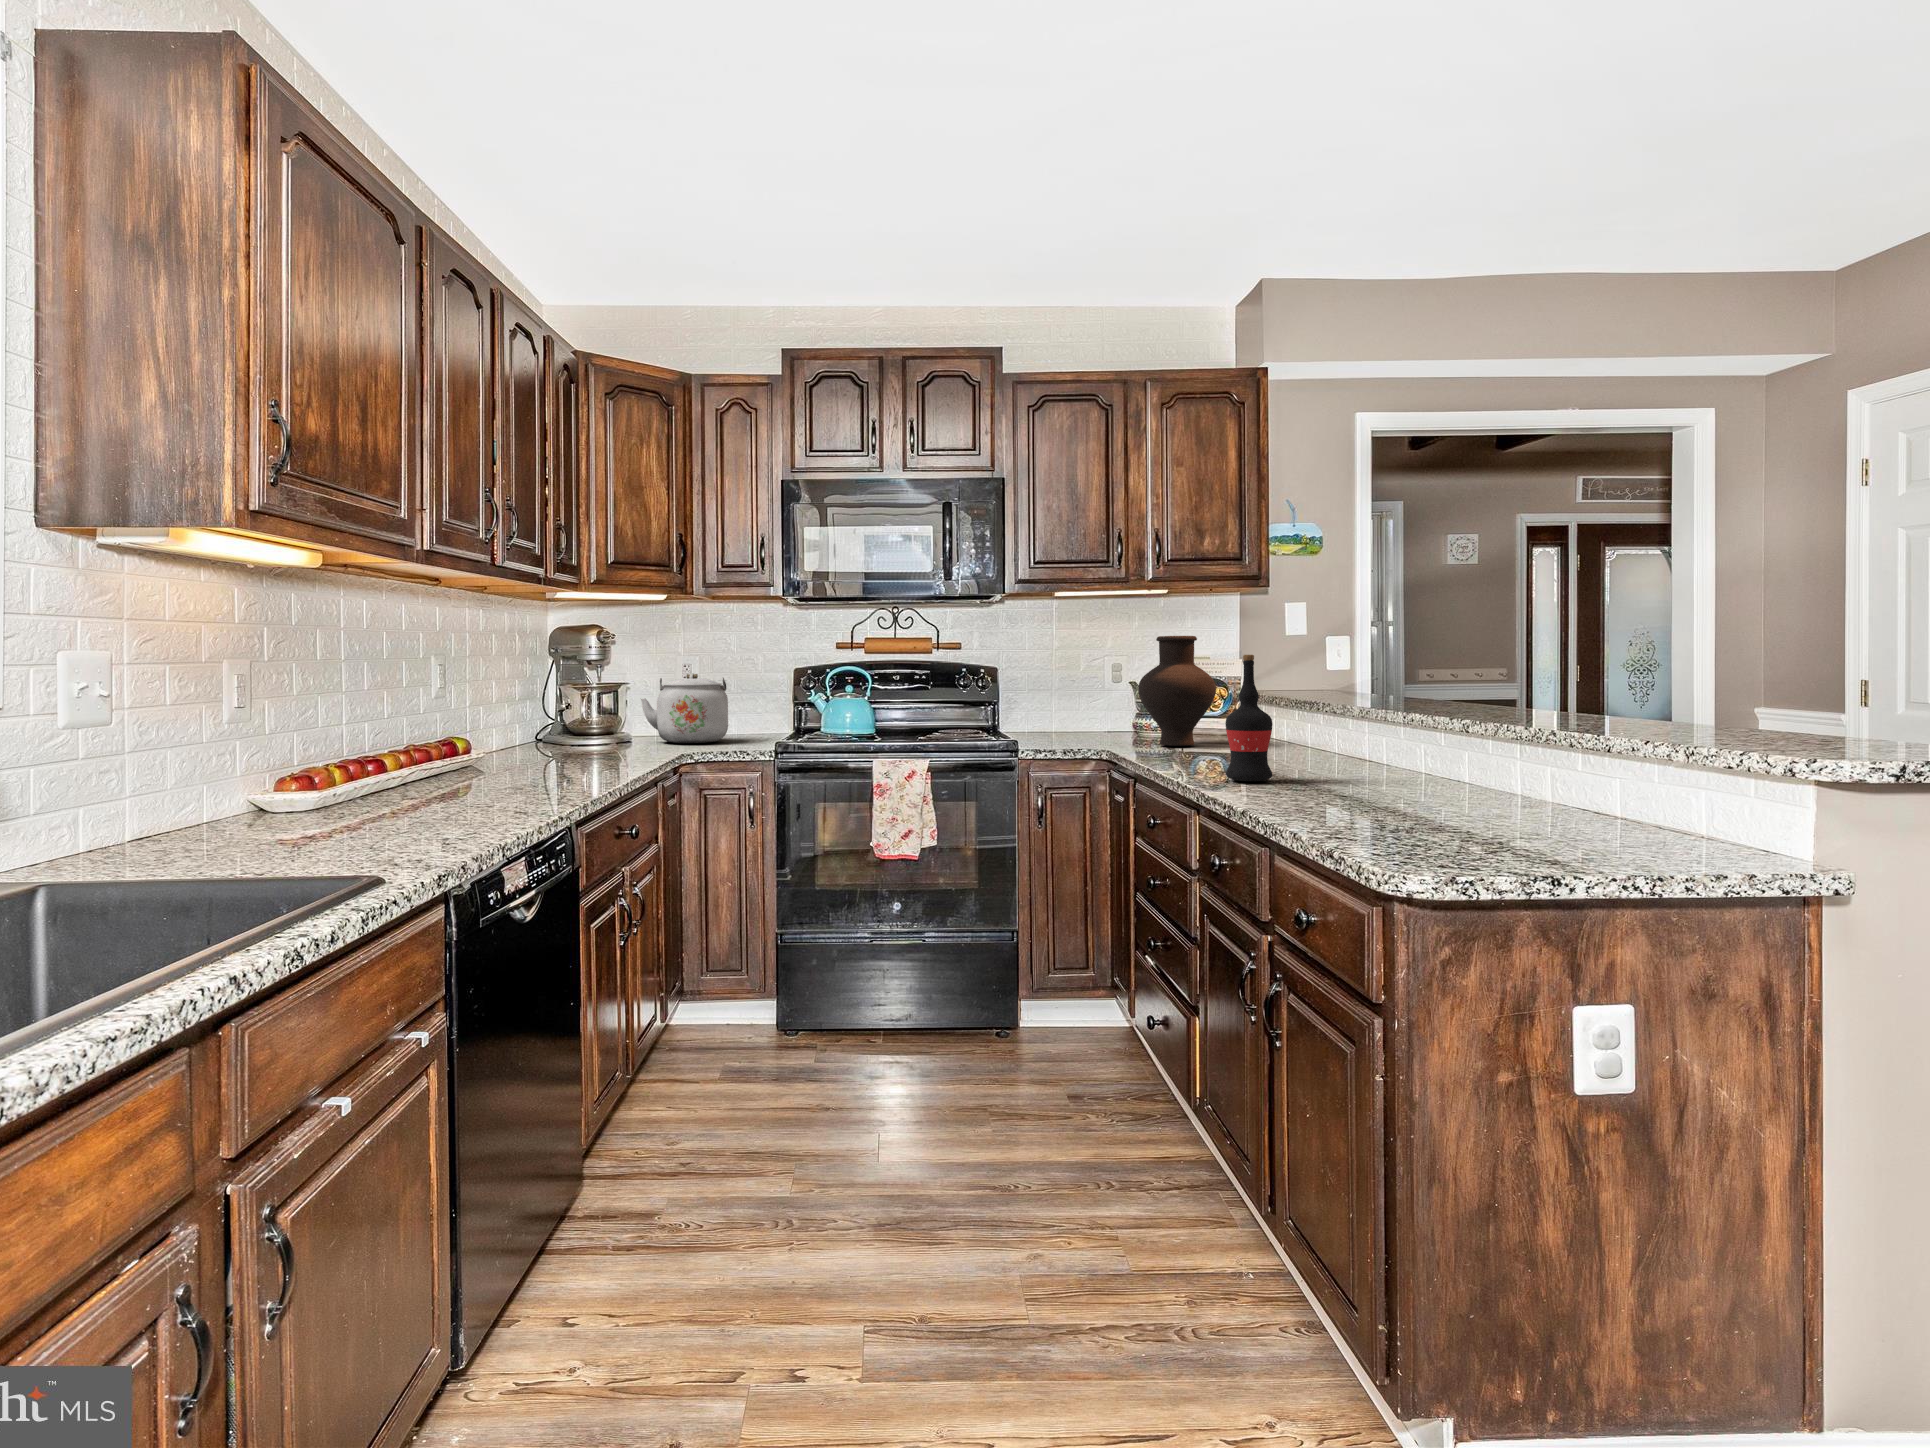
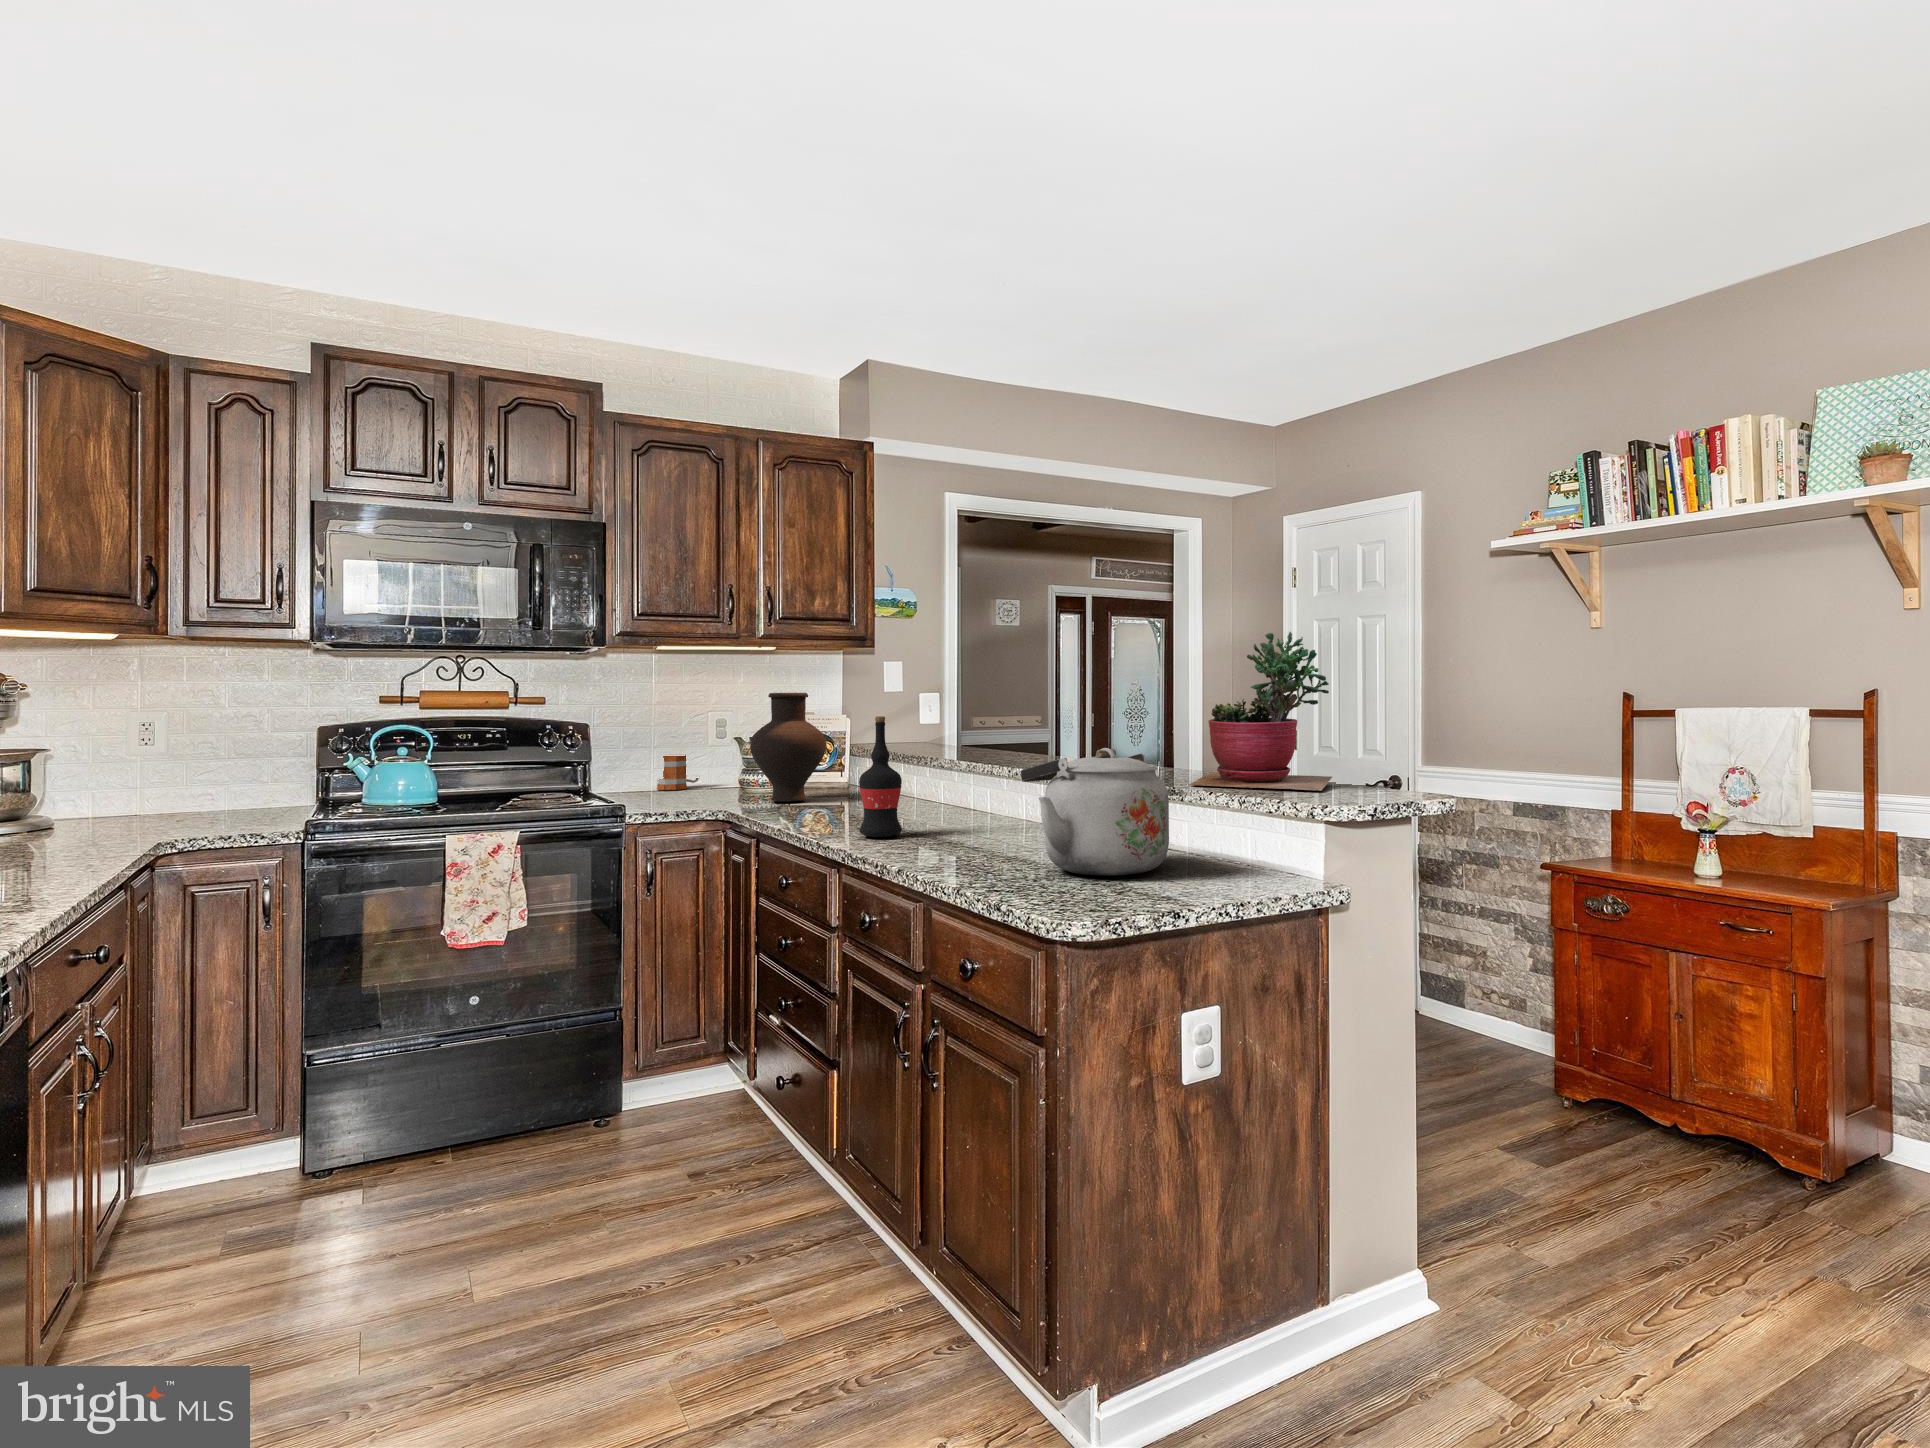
succulent plant: none [1628,533,1879,748] -> present [1189,632,1332,791]
kettle: present [641,673,728,743] -> present [1021,748,1169,876]
mug: none [1061,699,1101,732] -> present [657,755,699,790]

